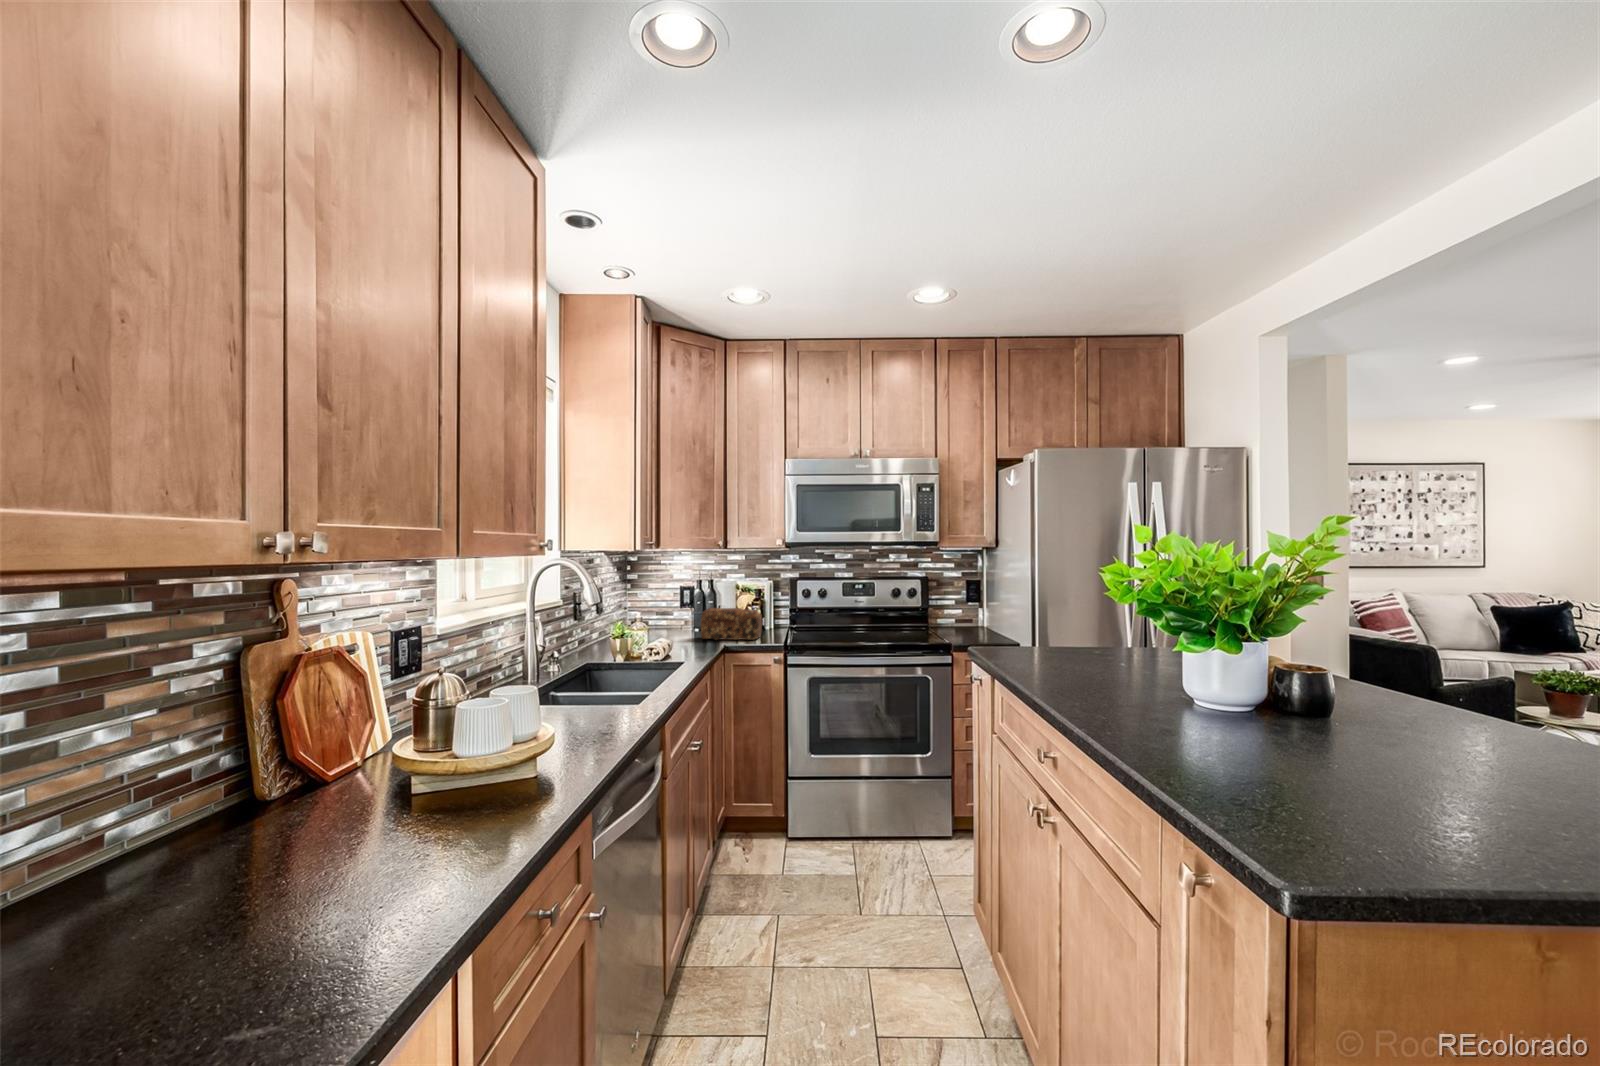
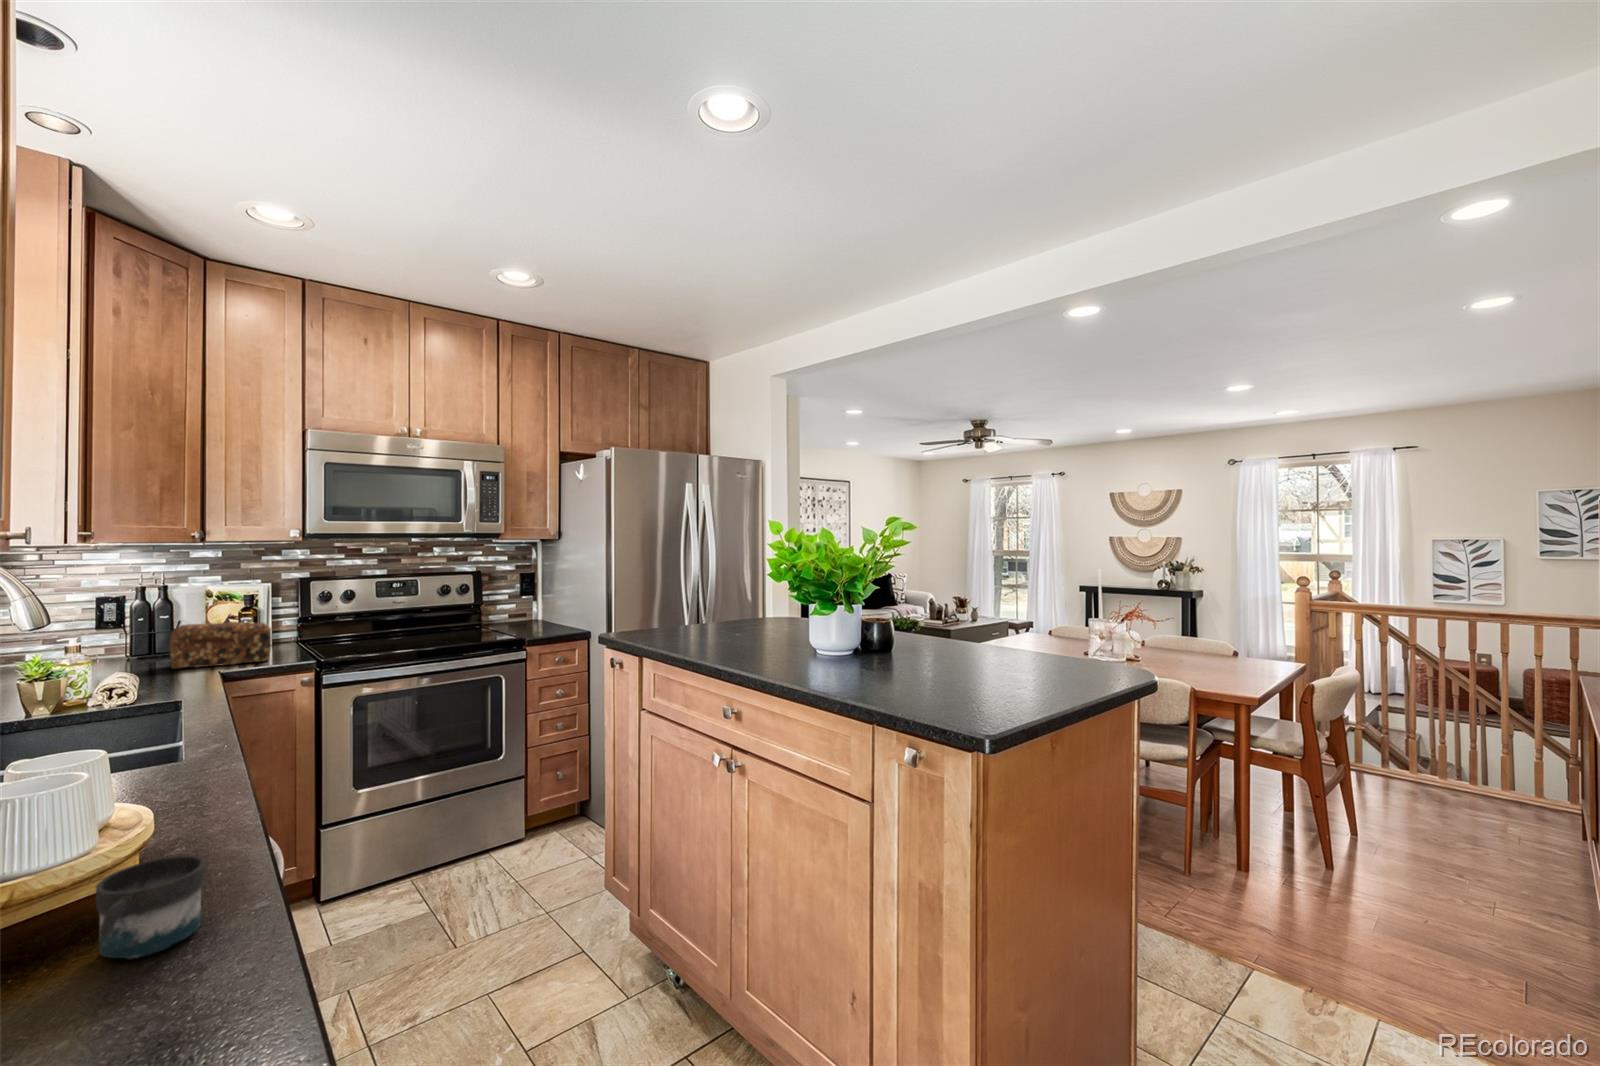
mug: none [428,759,505,822] -> present [96,855,205,959]

